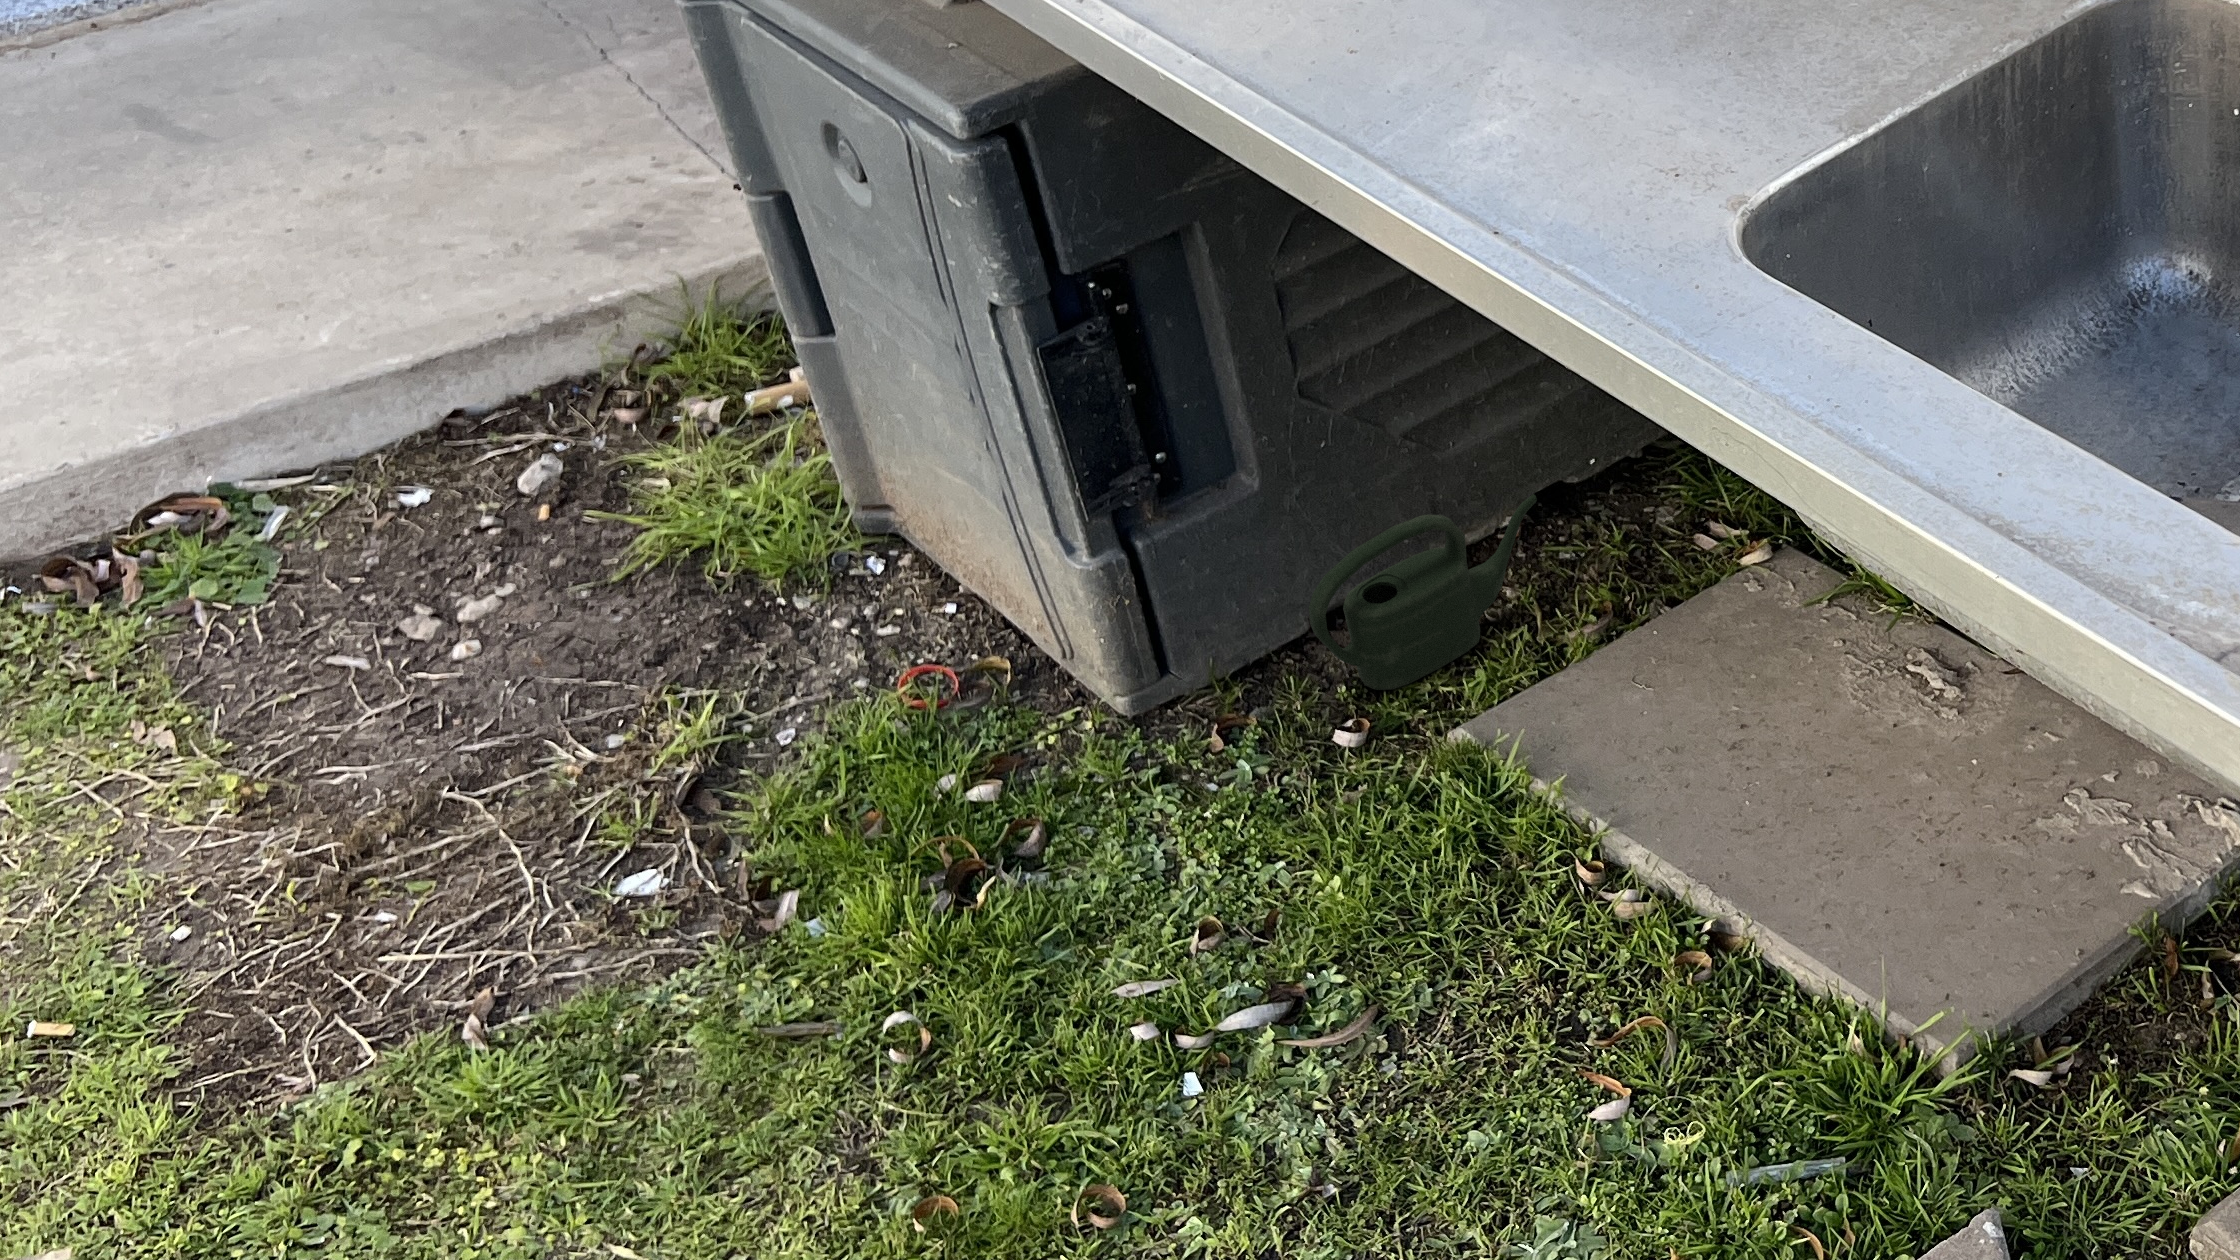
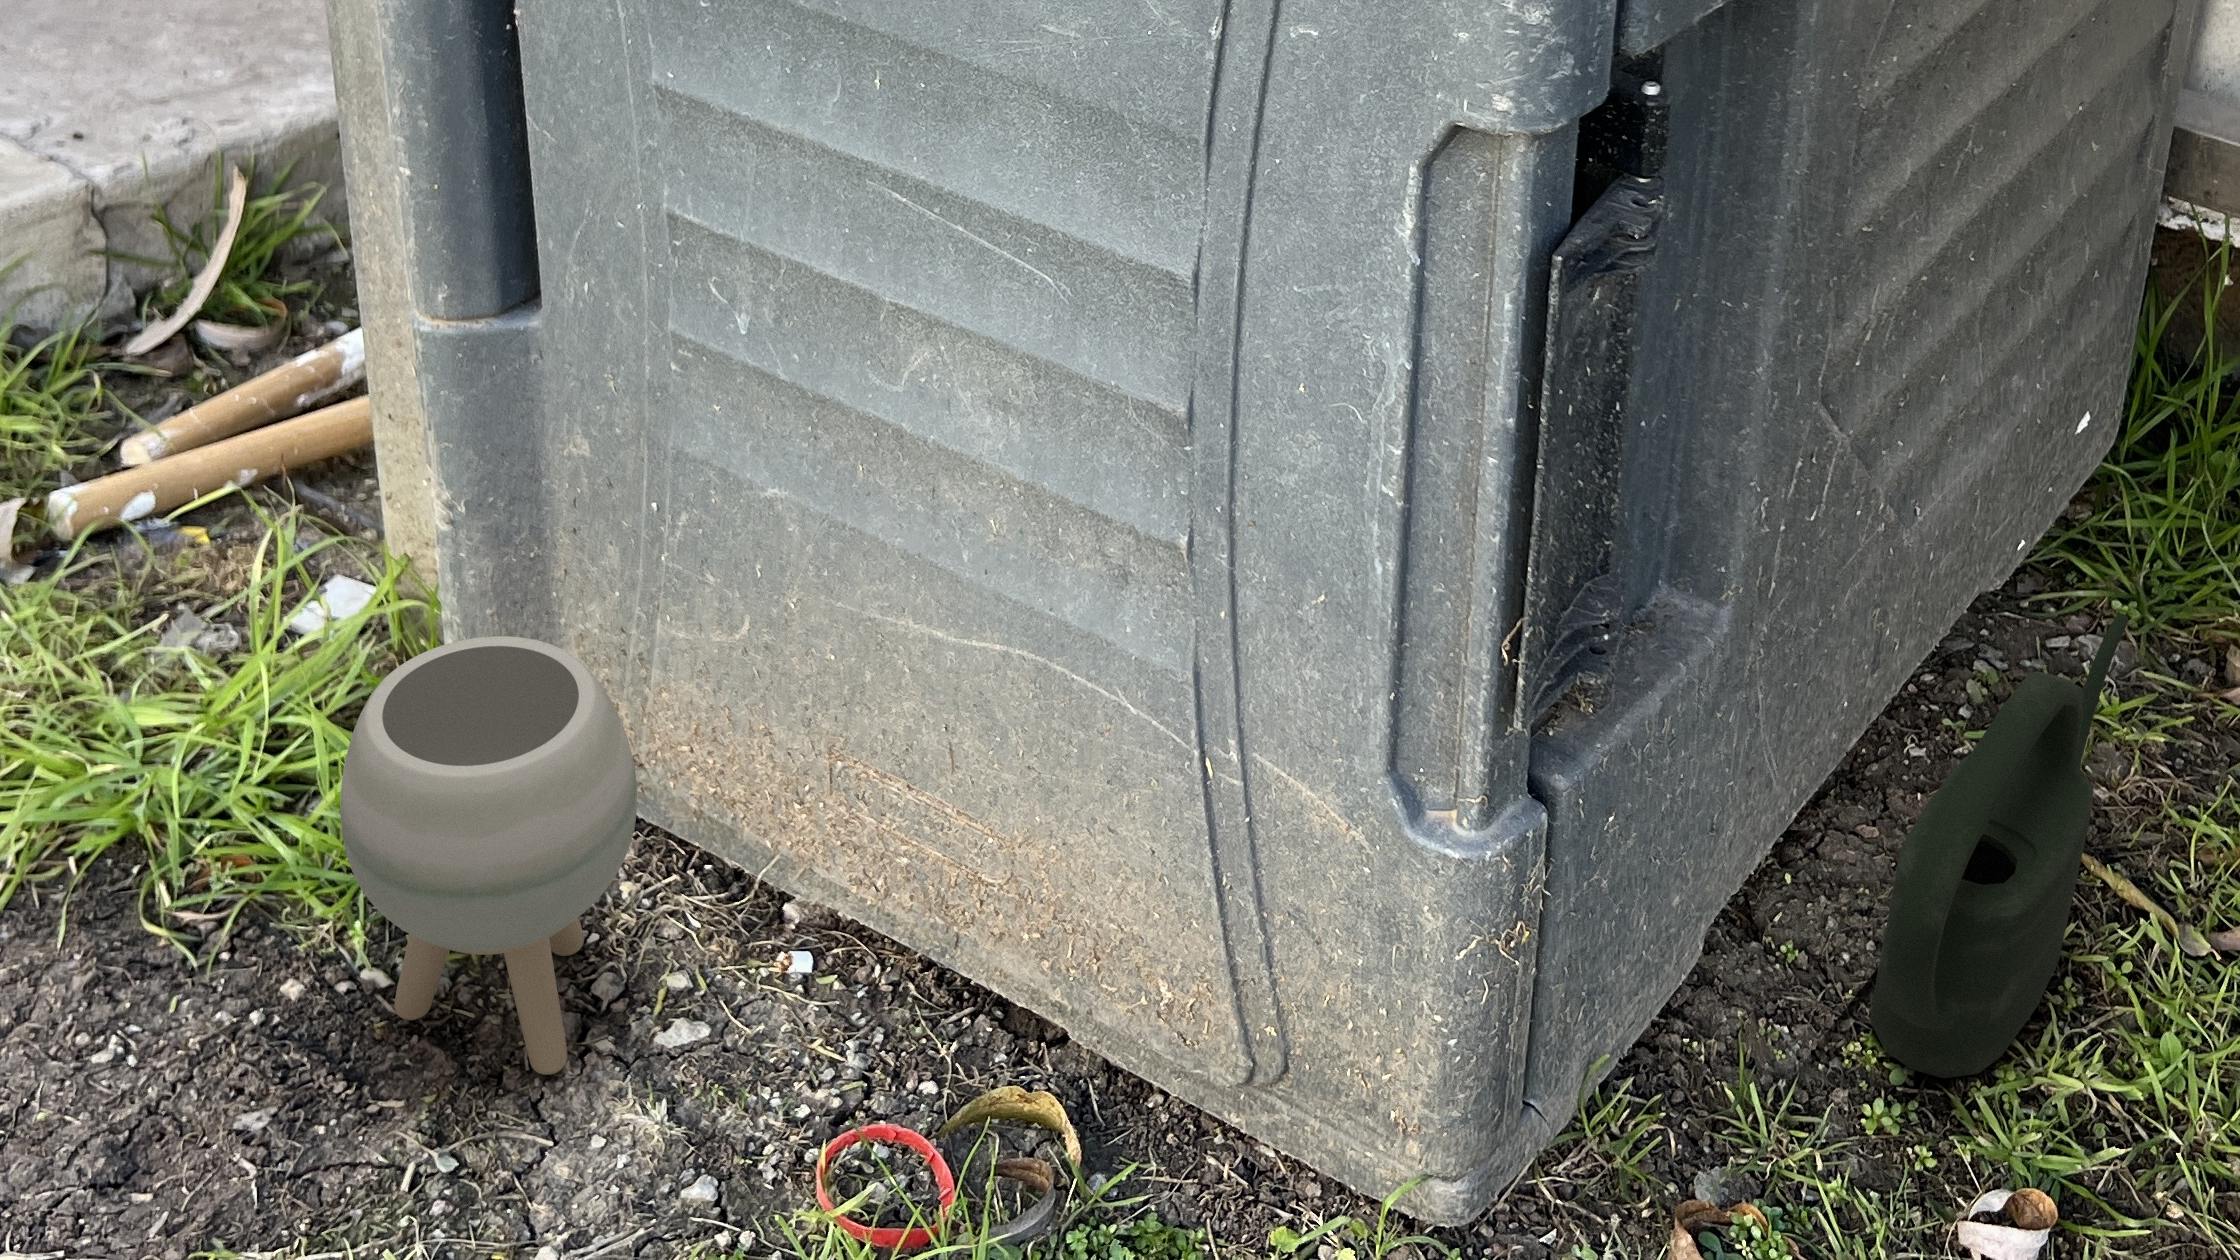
planter: none [728,461,866,643] -> present [340,636,637,1075]

